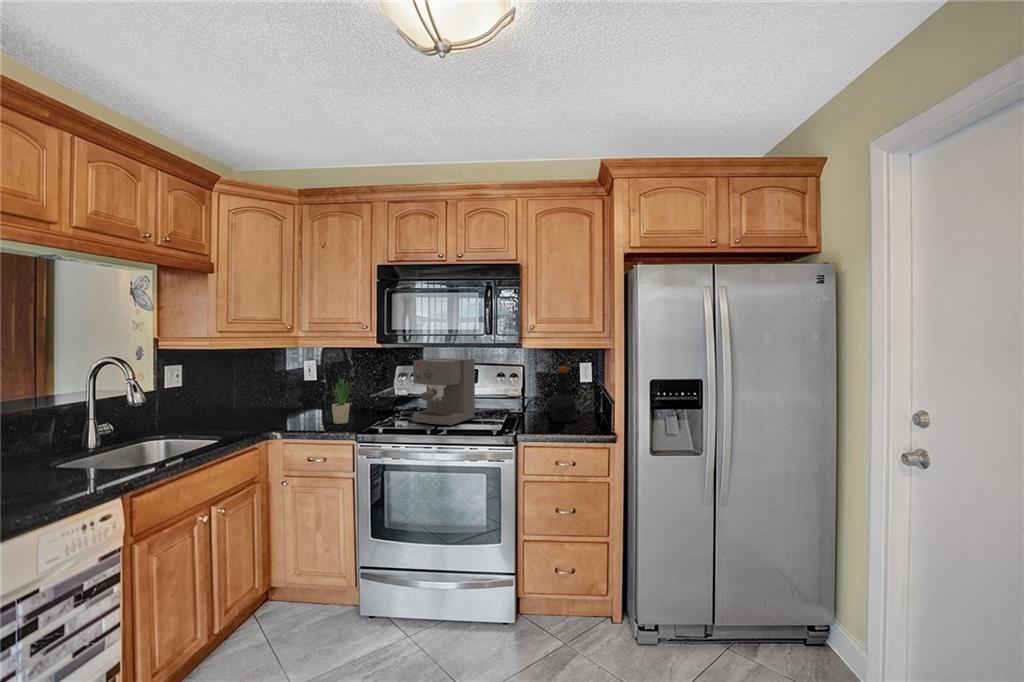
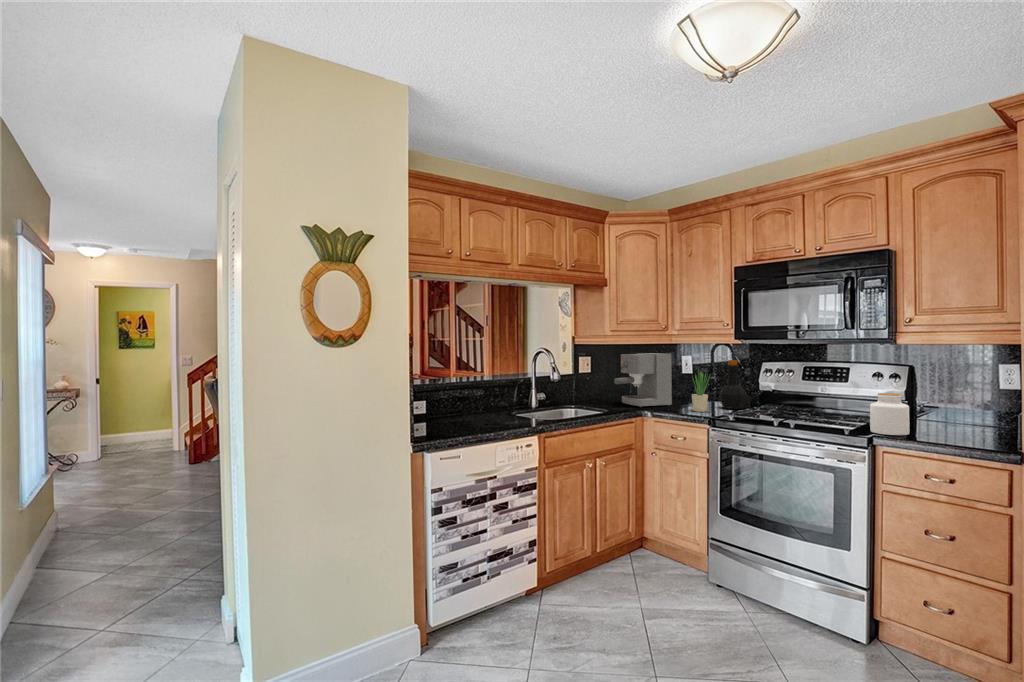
coffee maker: present [413,358,475,426] -> present [614,353,672,407]
bottle: present [548,367,577,422] -> present [719,360,748,409]
jar: none [508,391,536,429] -> present [870,393,910,435]

